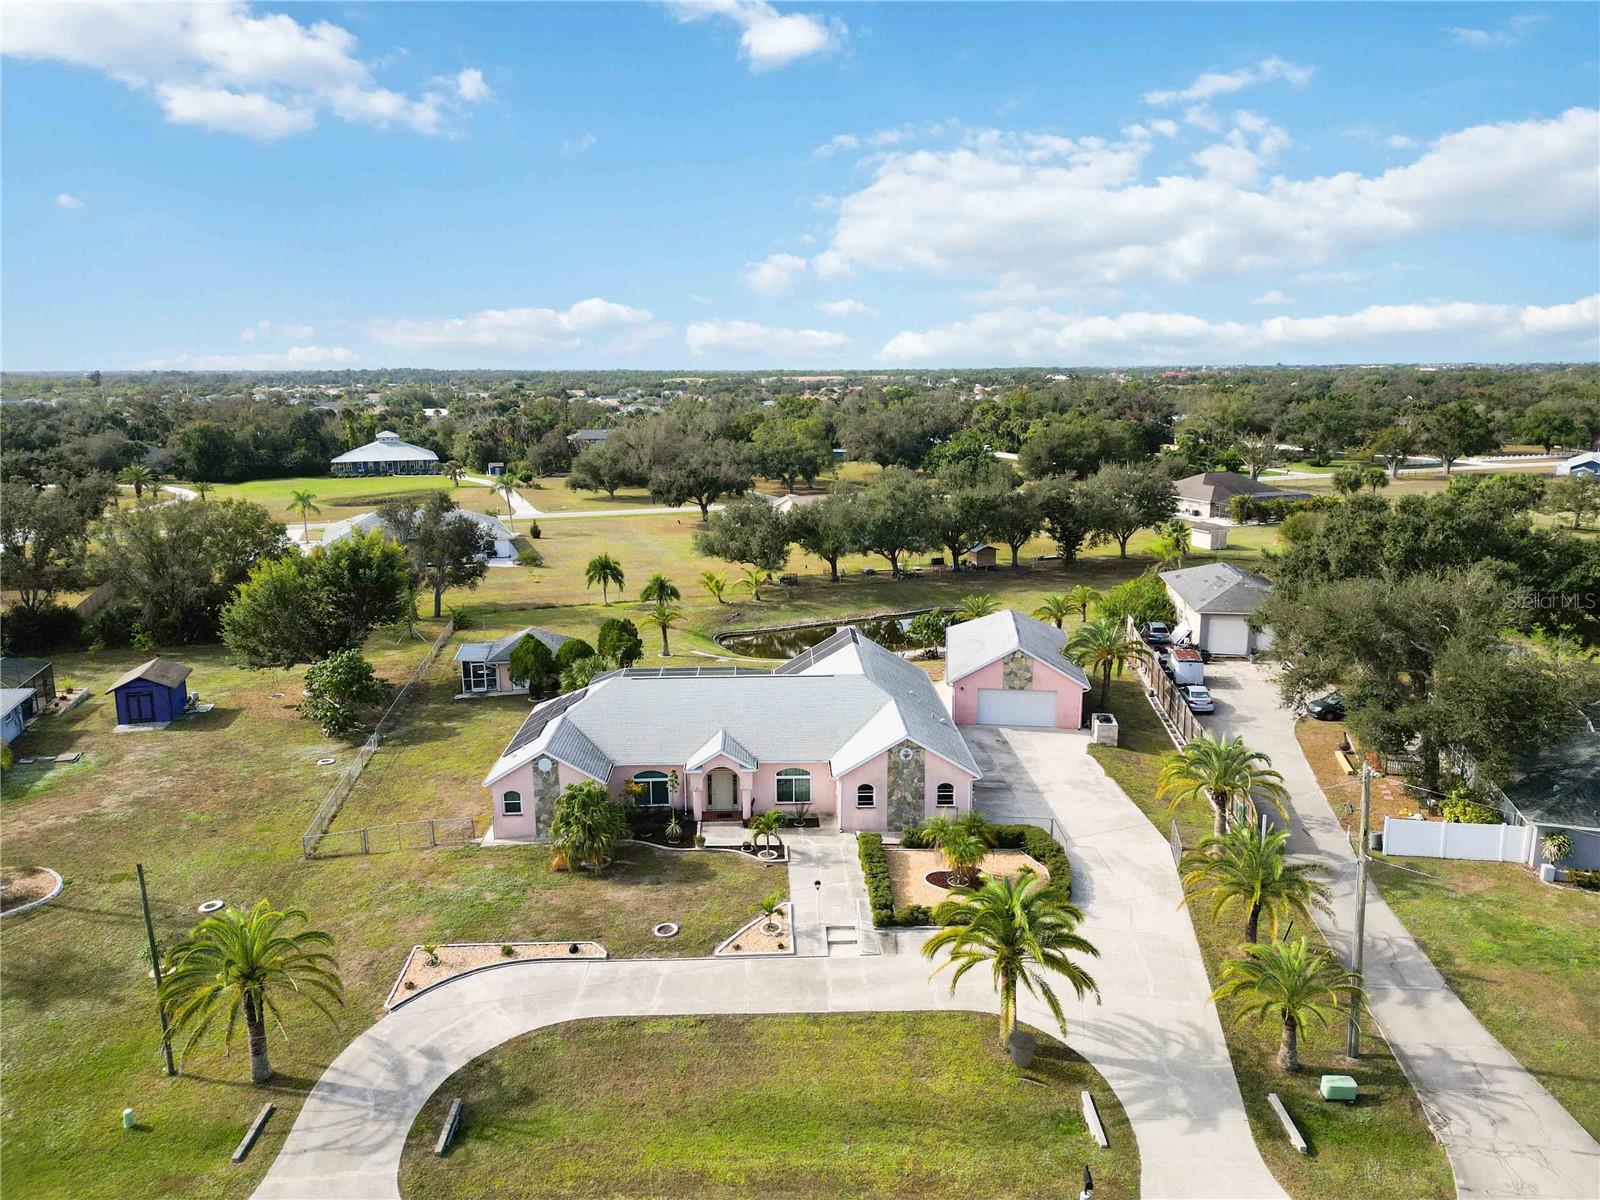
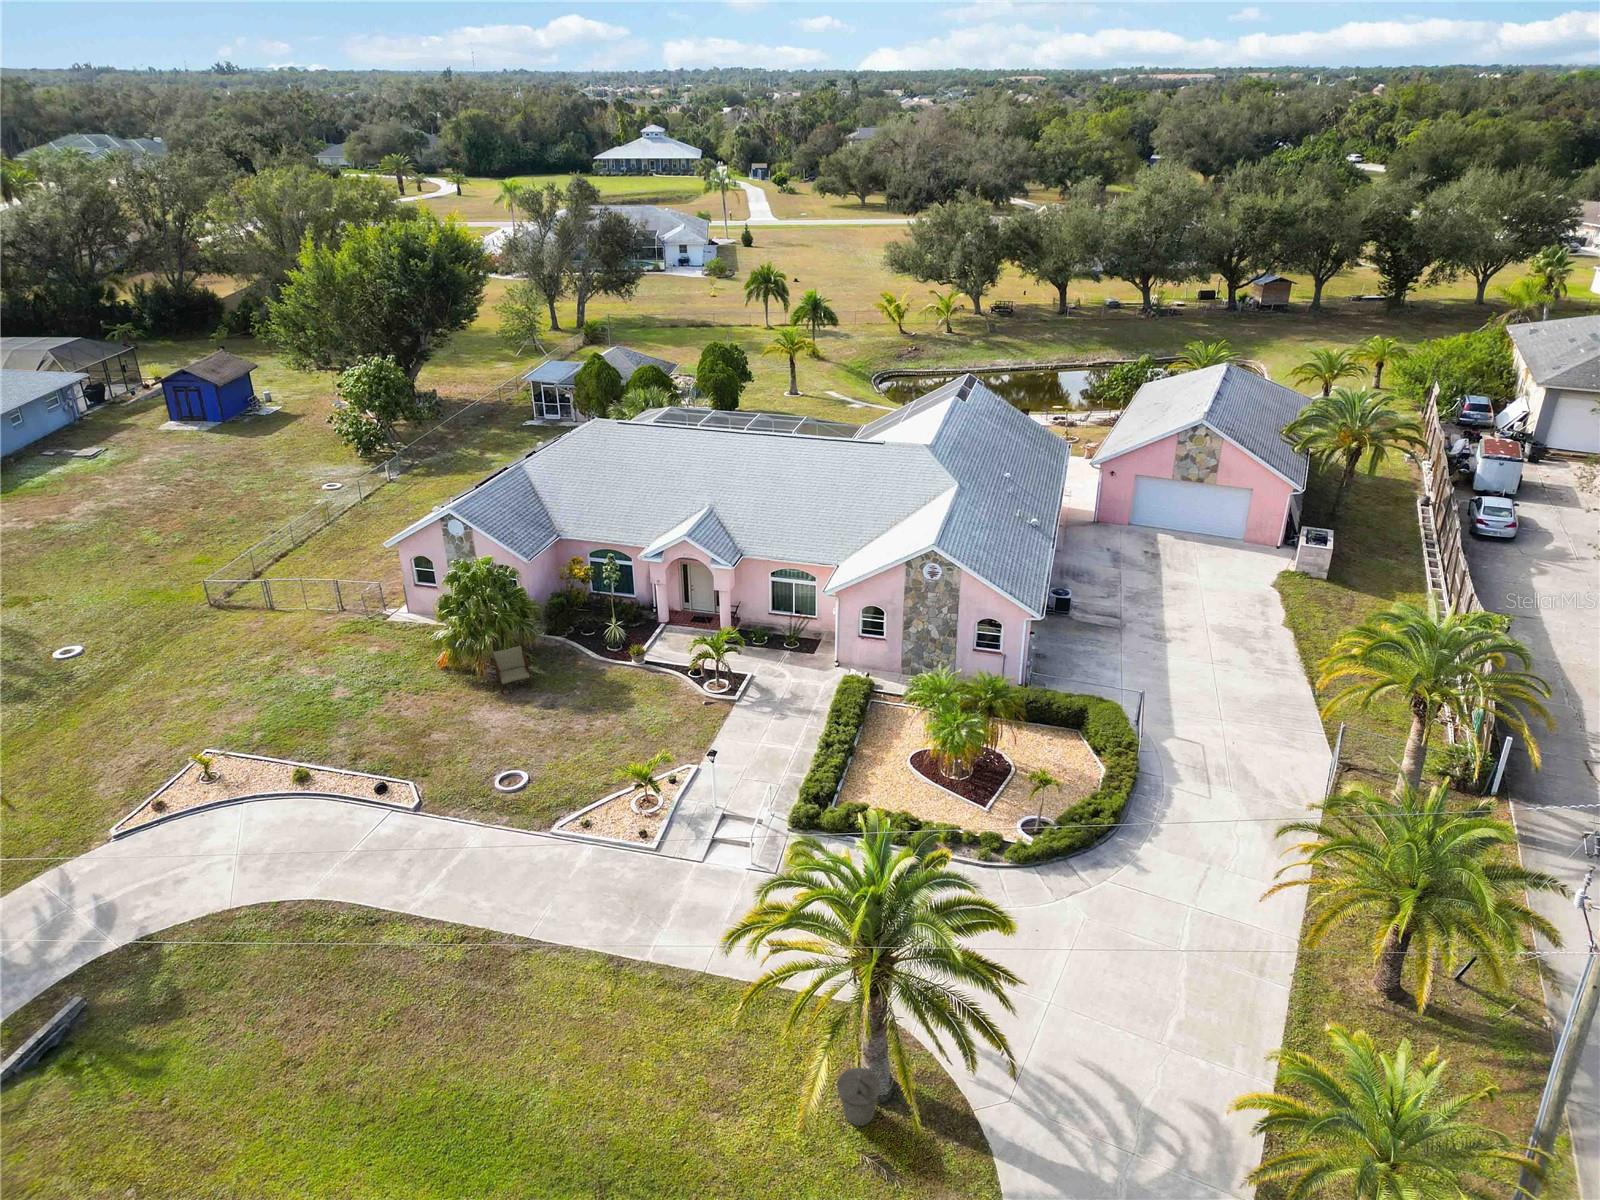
lounge chair: none [596,844,627,882] -> present [493,646,533,695]

